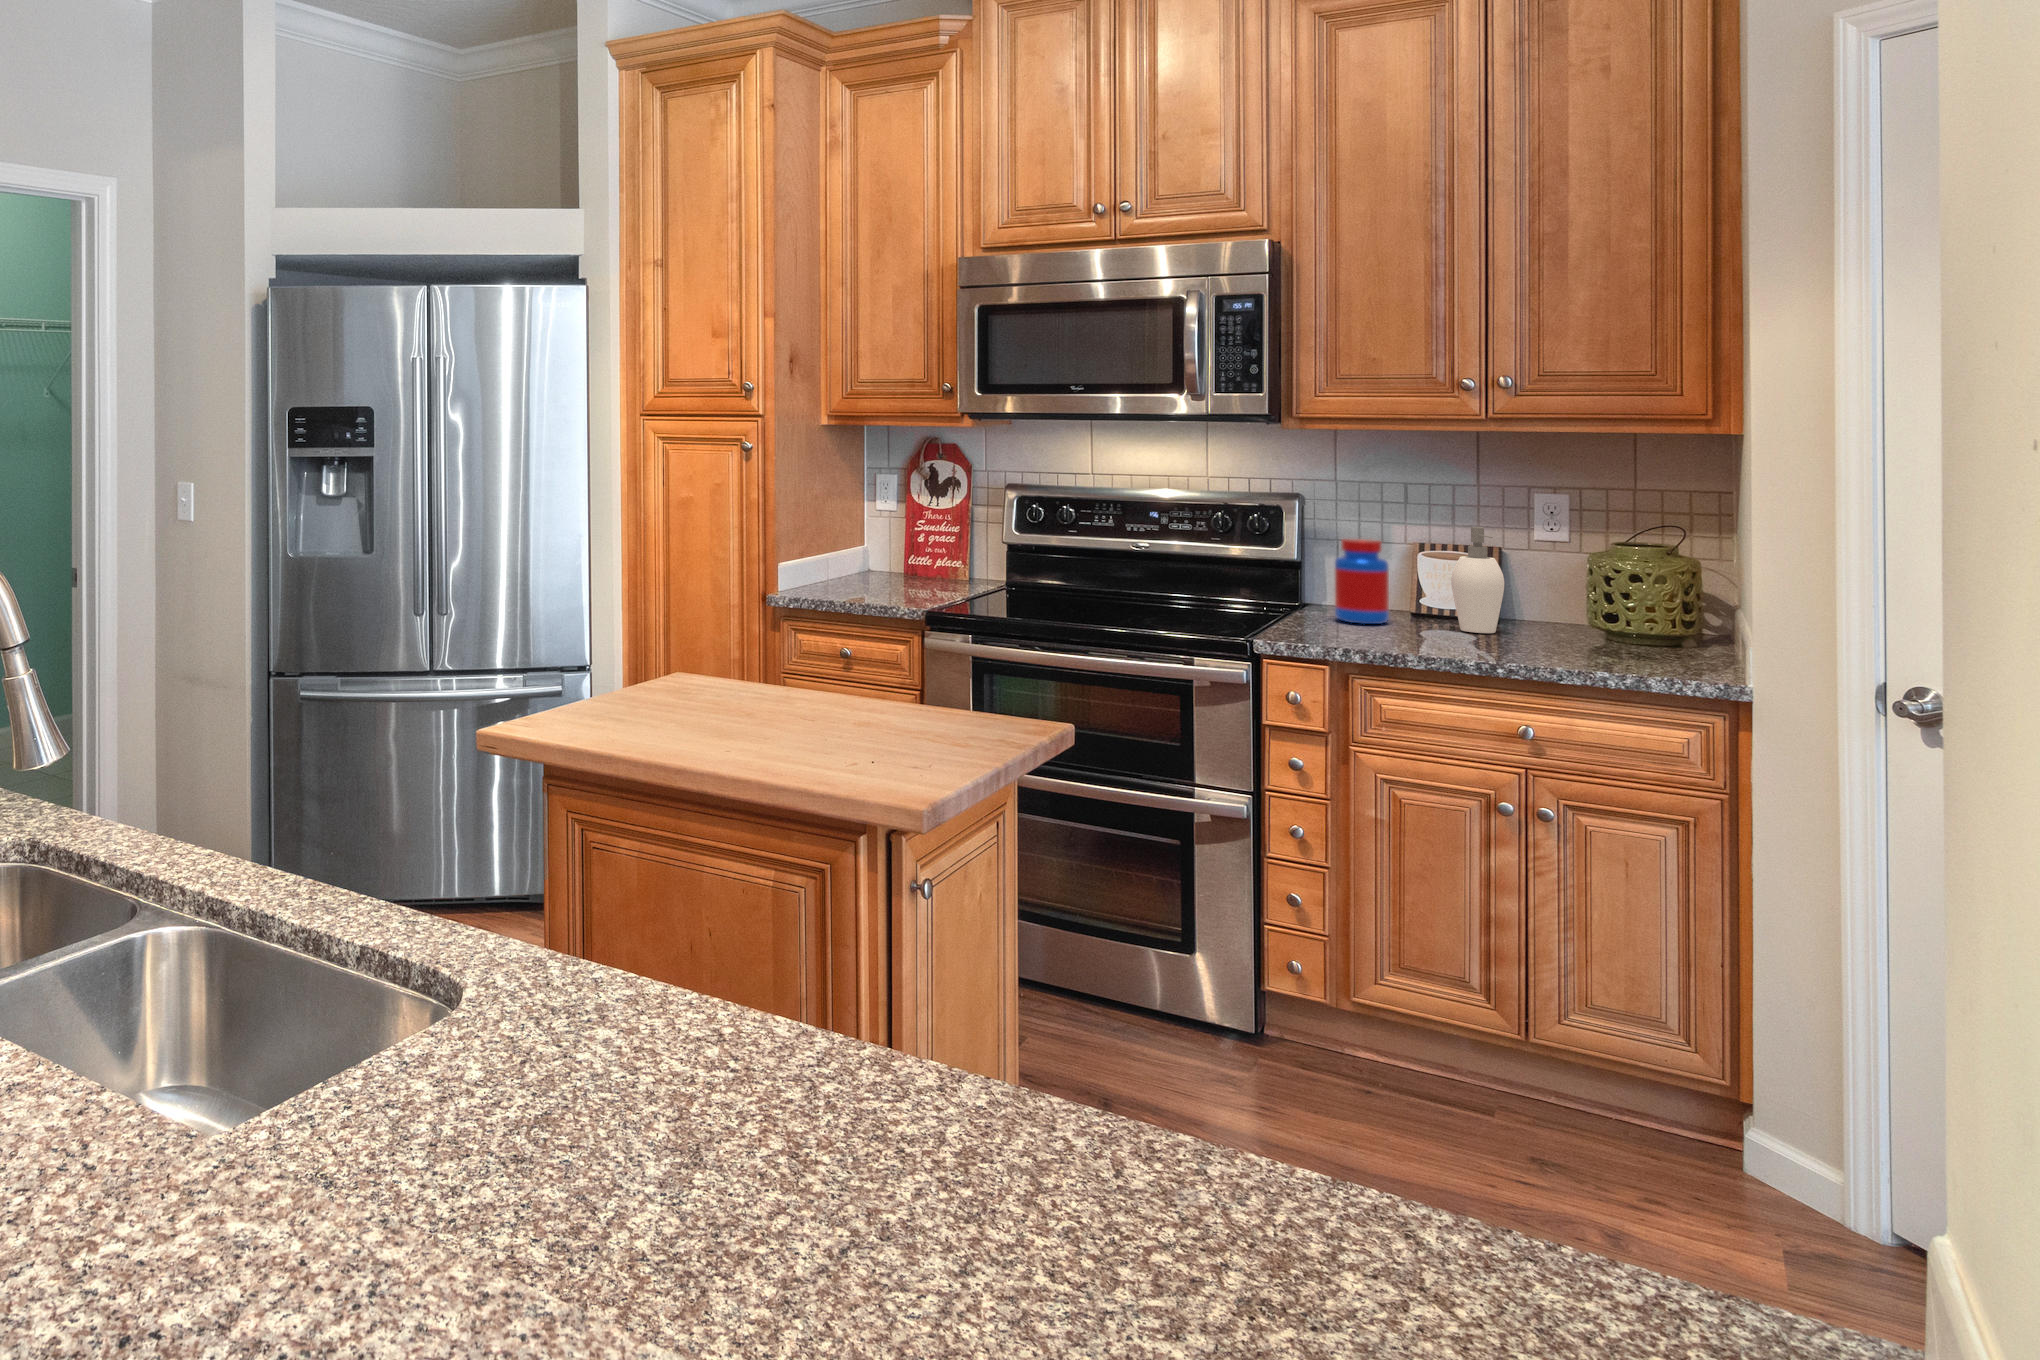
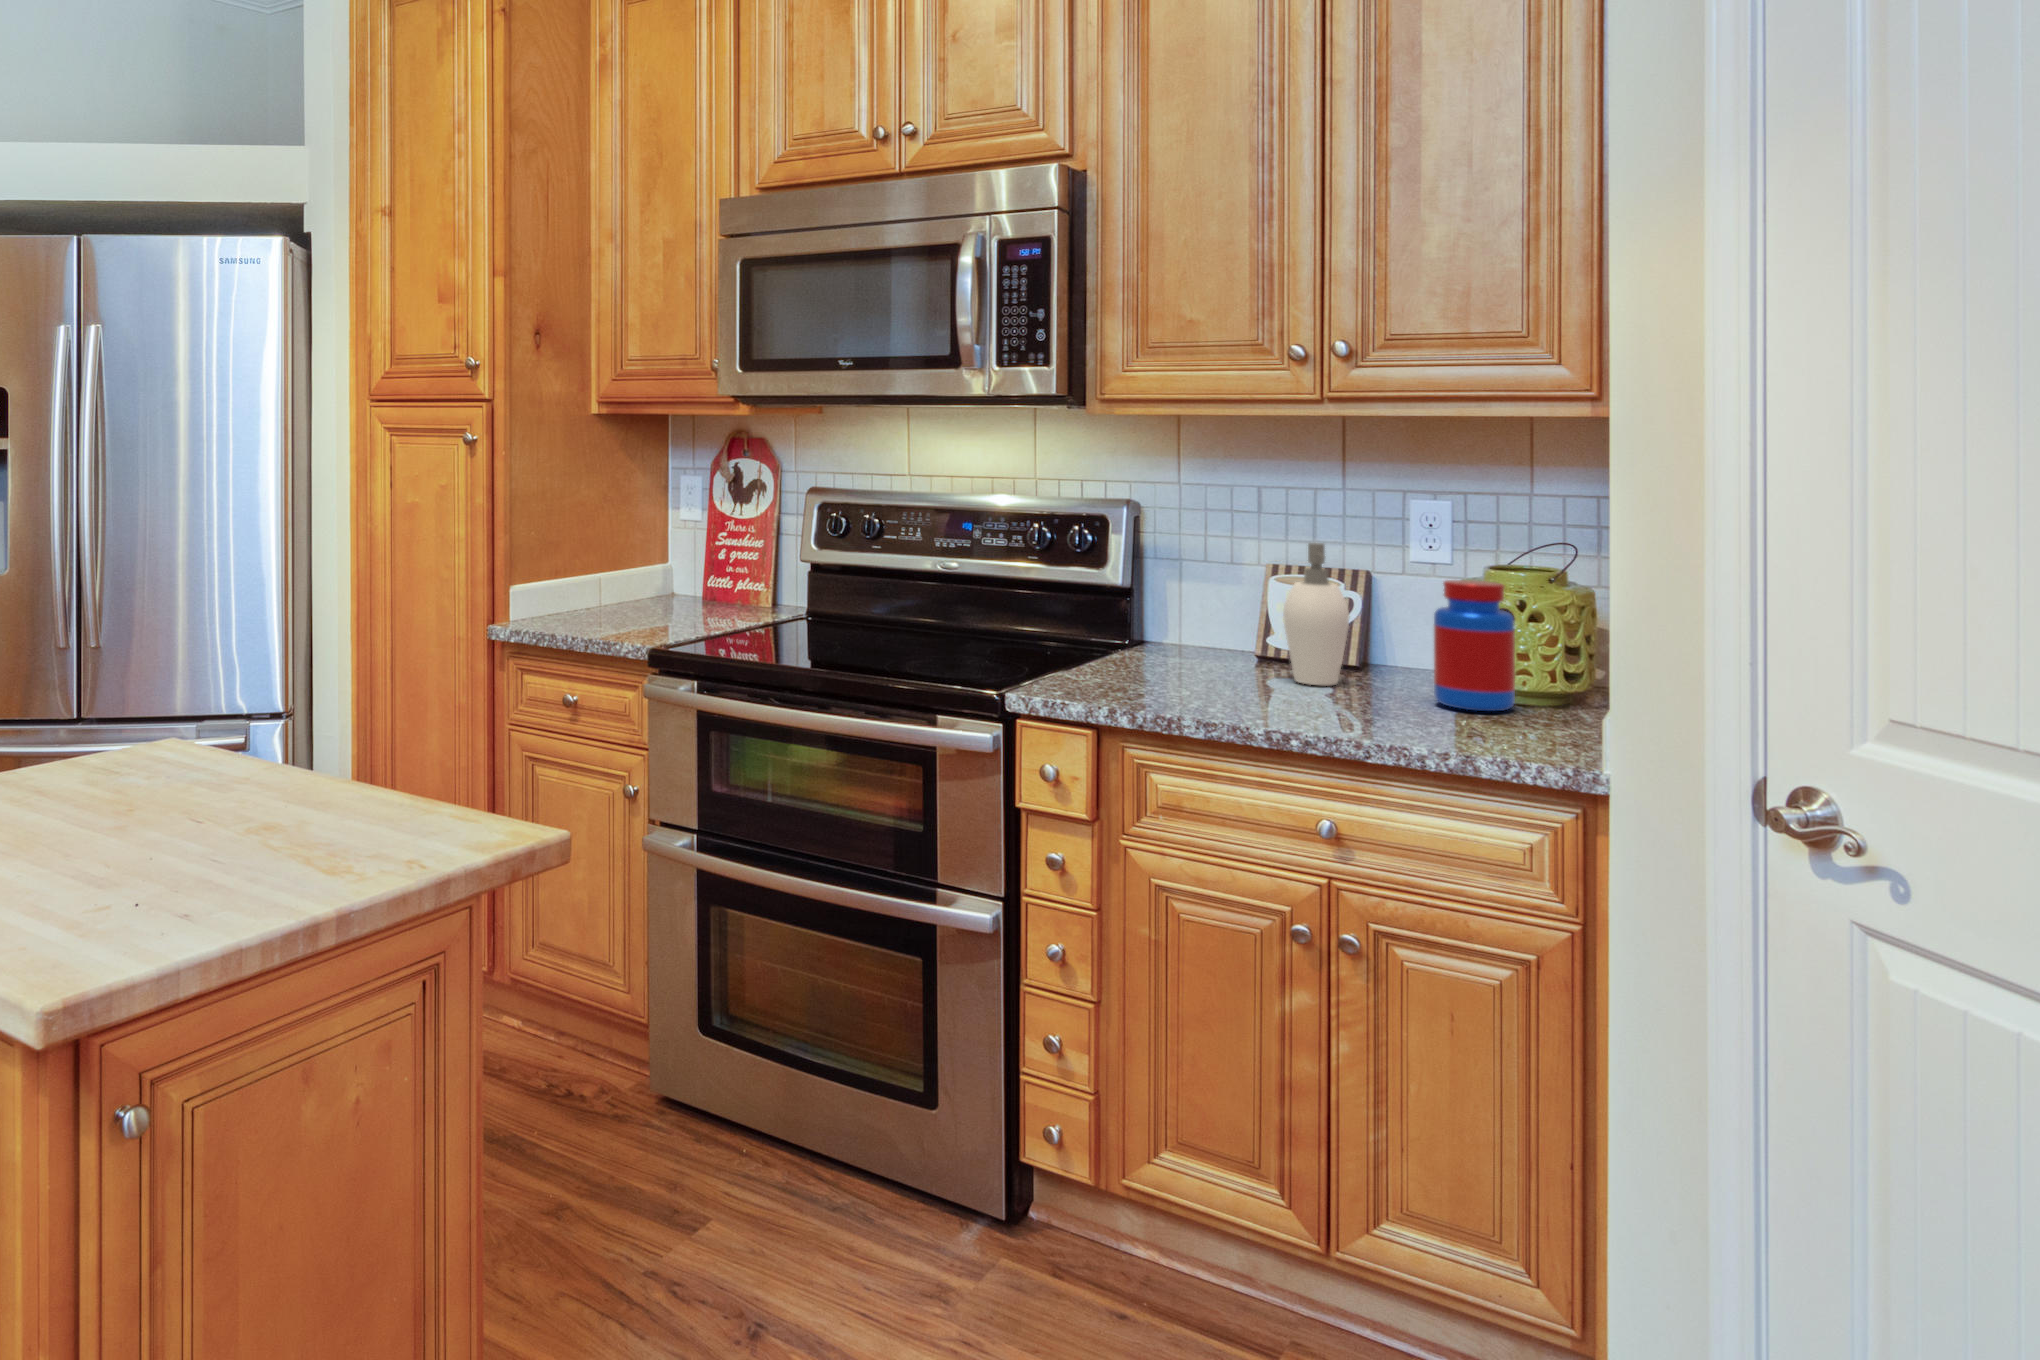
jar: present [1334,538,1389,624] -> present [1434,580,1515,711]

